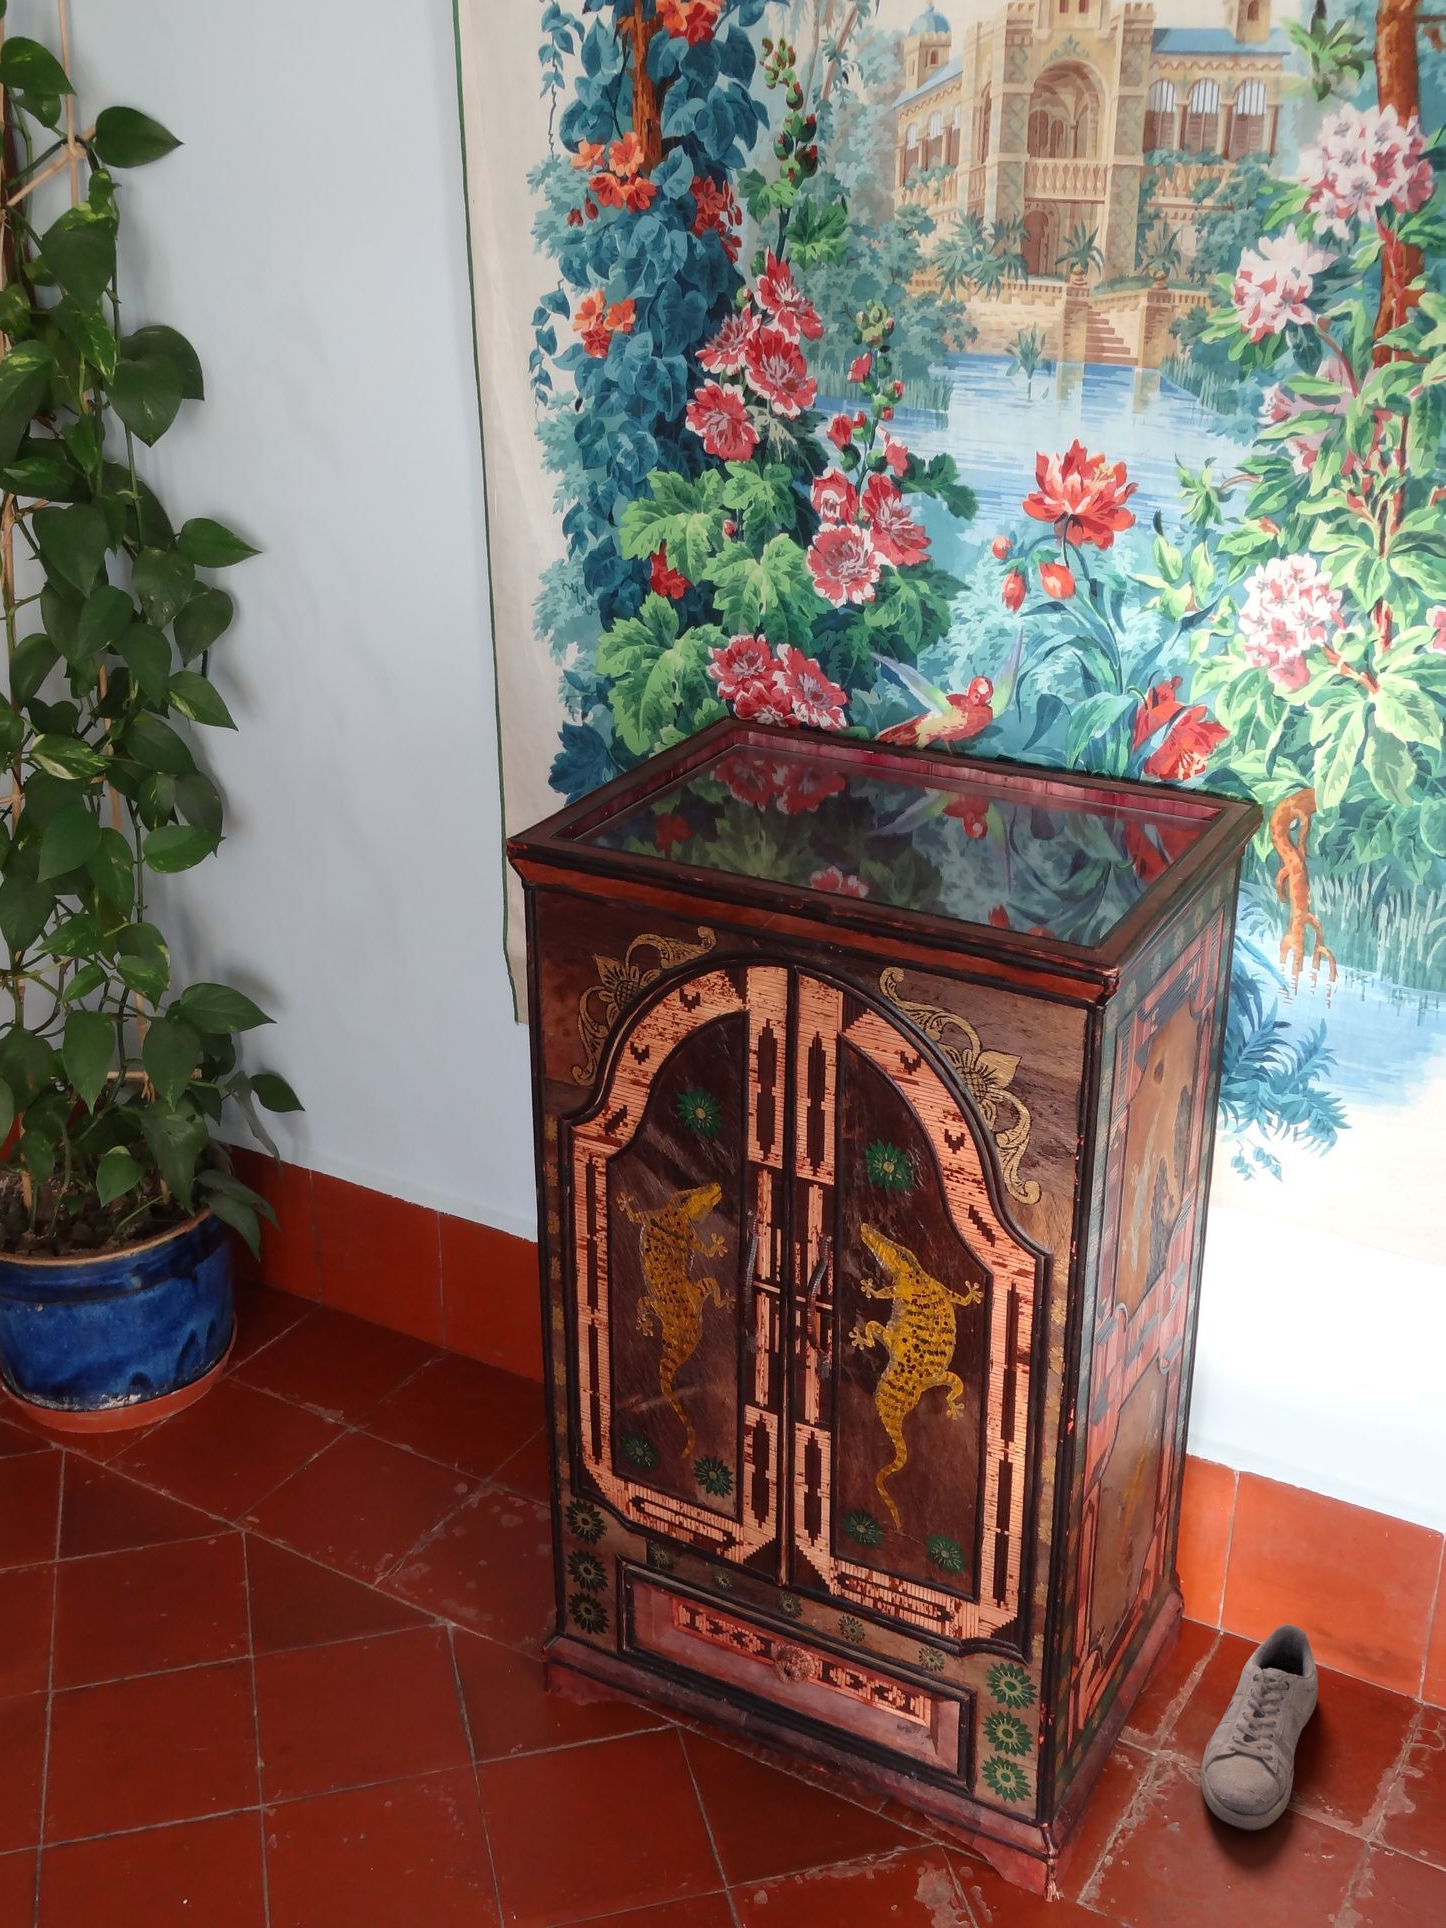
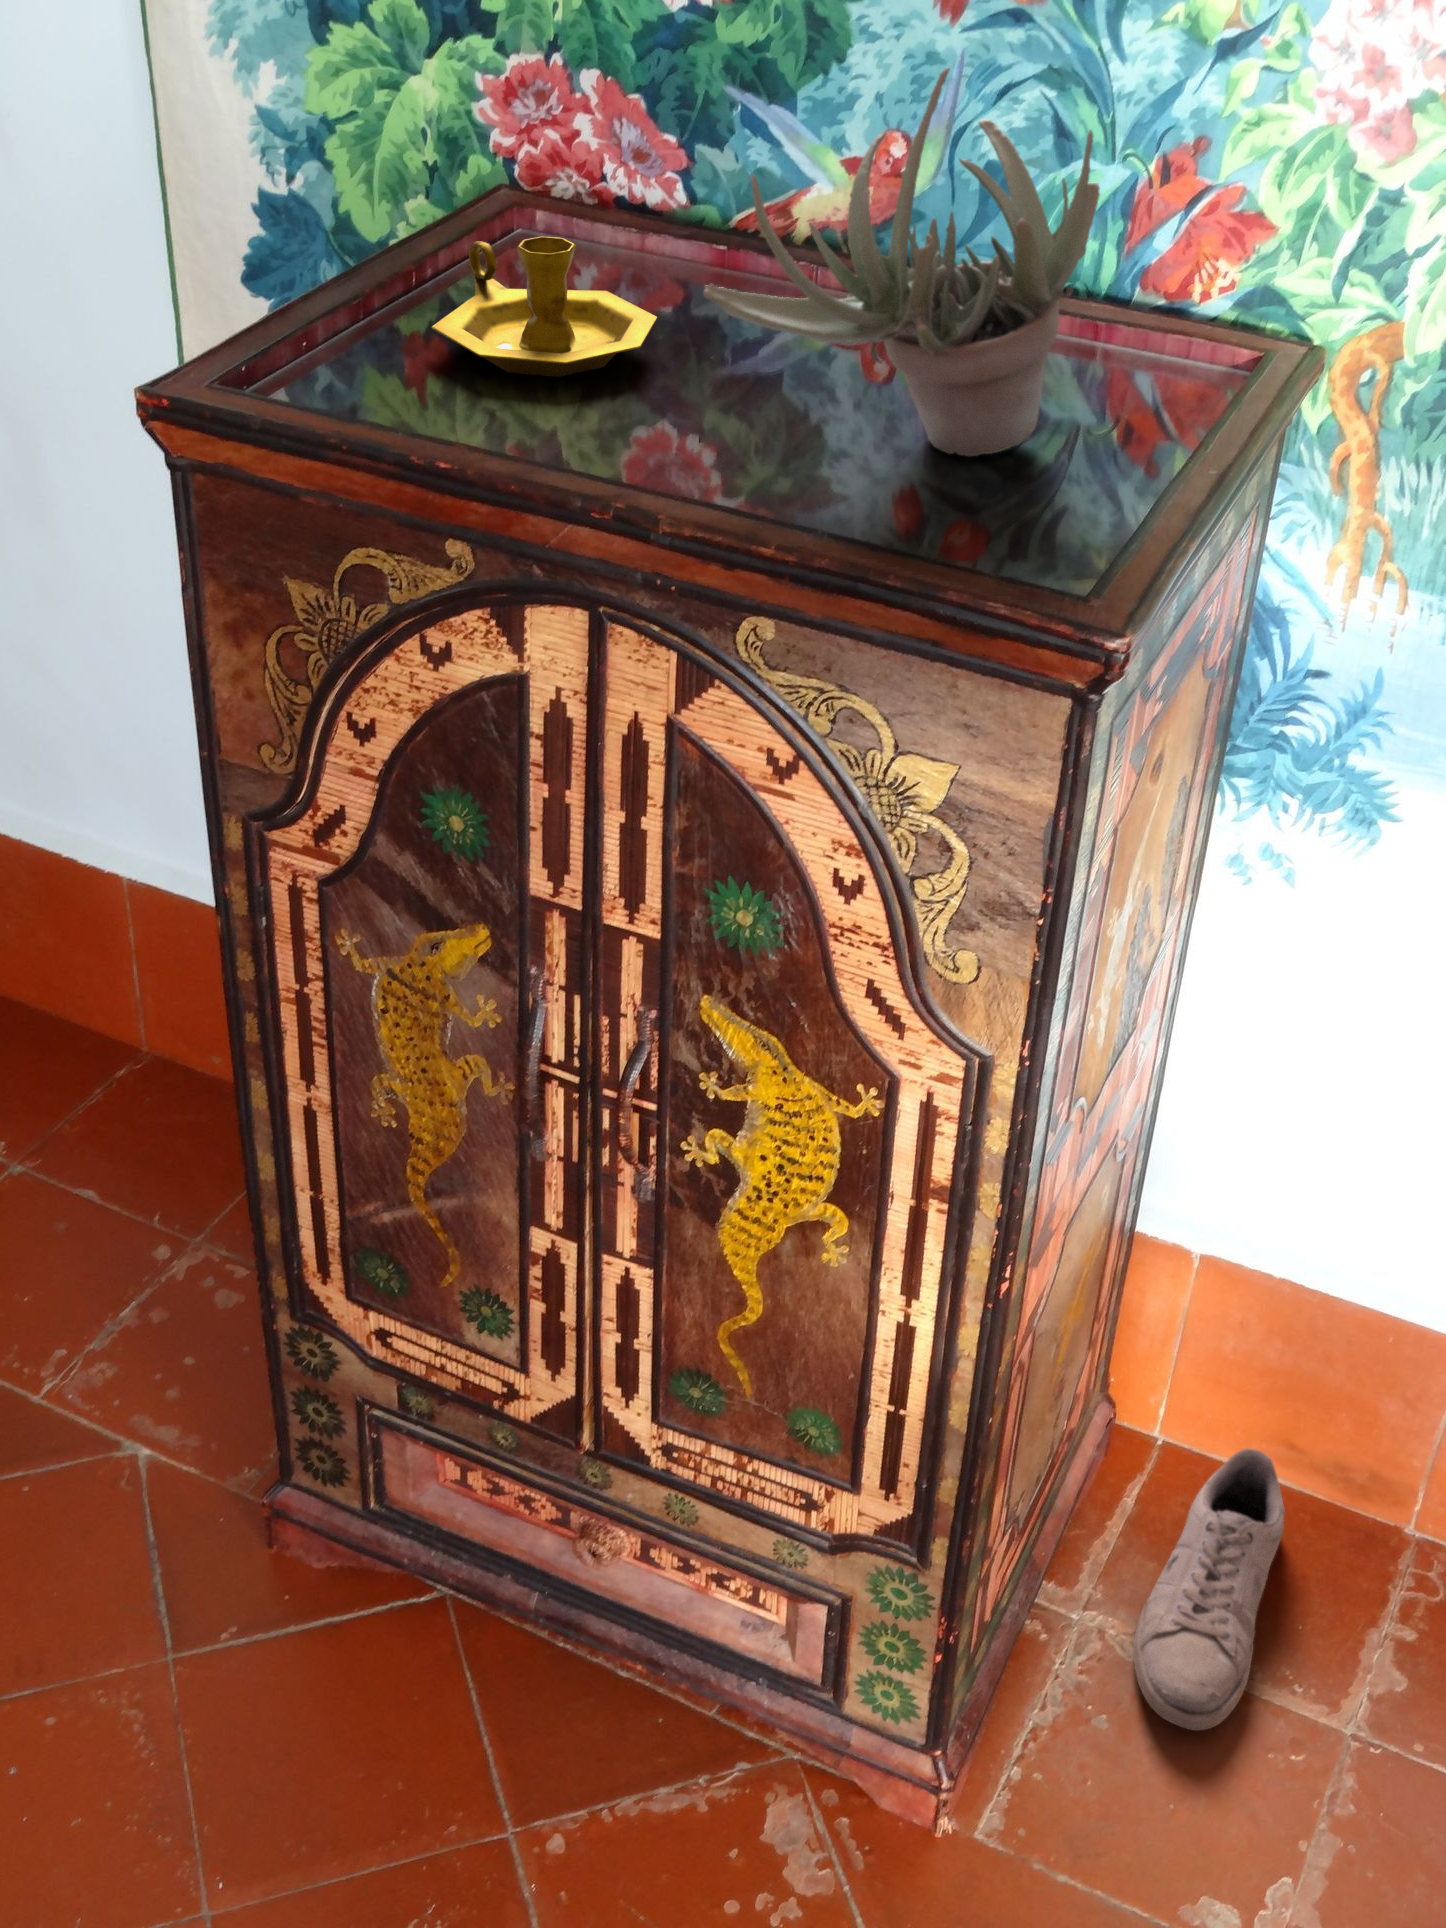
succulent plant: none [857,644,1099,871] -> present [704,68,1100,456]
candlestick: none [687,745,829,830] -> present [432,236,657,377]

